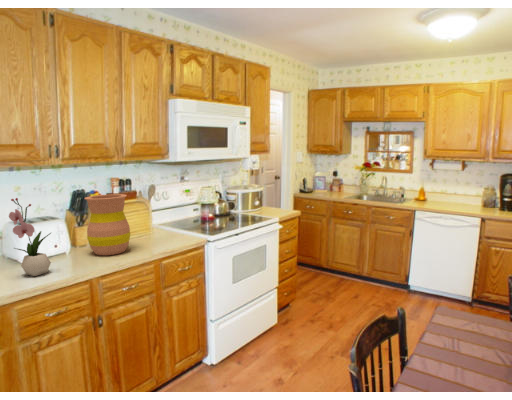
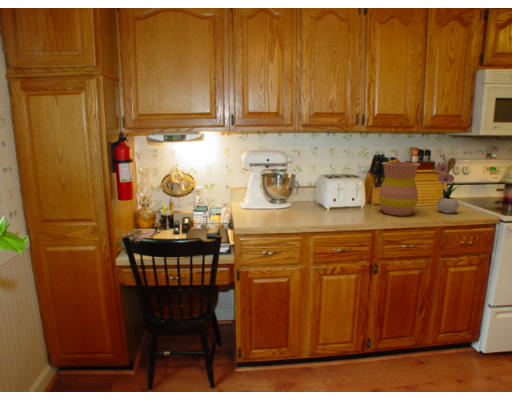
flower arrangement: present [9,198,51,276] -> present [437,155,459,213]

